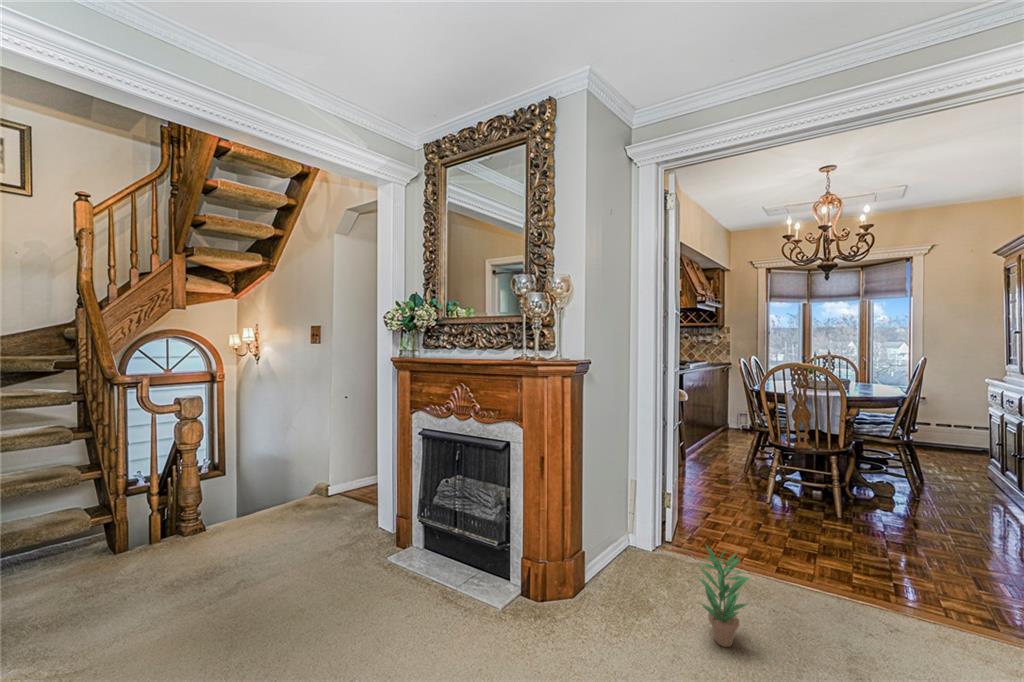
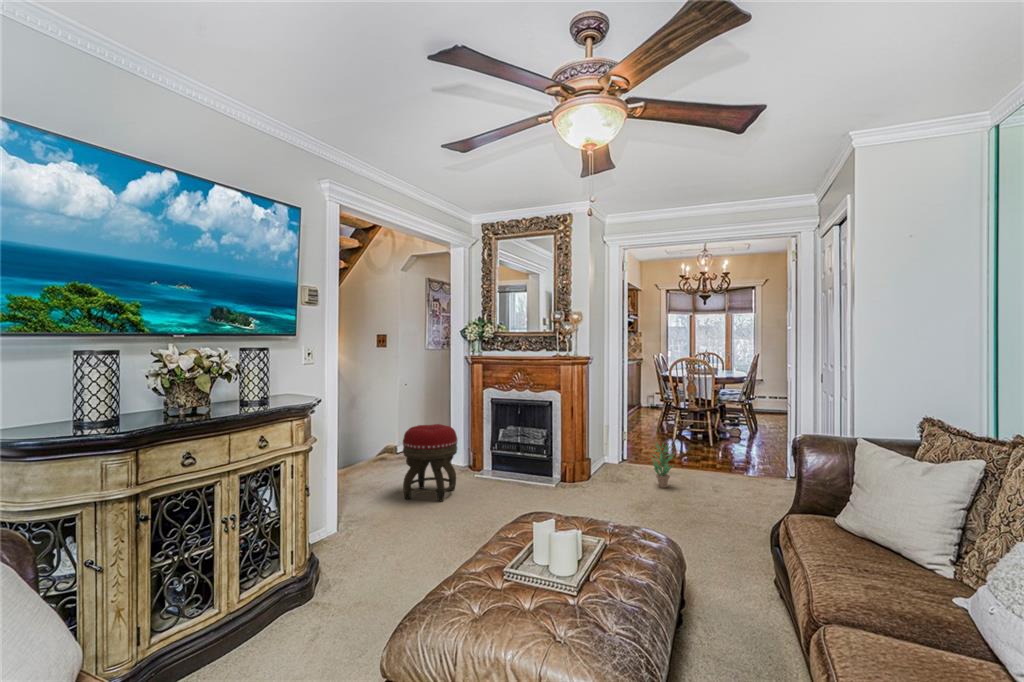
footstool: none [208,475,322,634] -> present [403,424,457,501]

